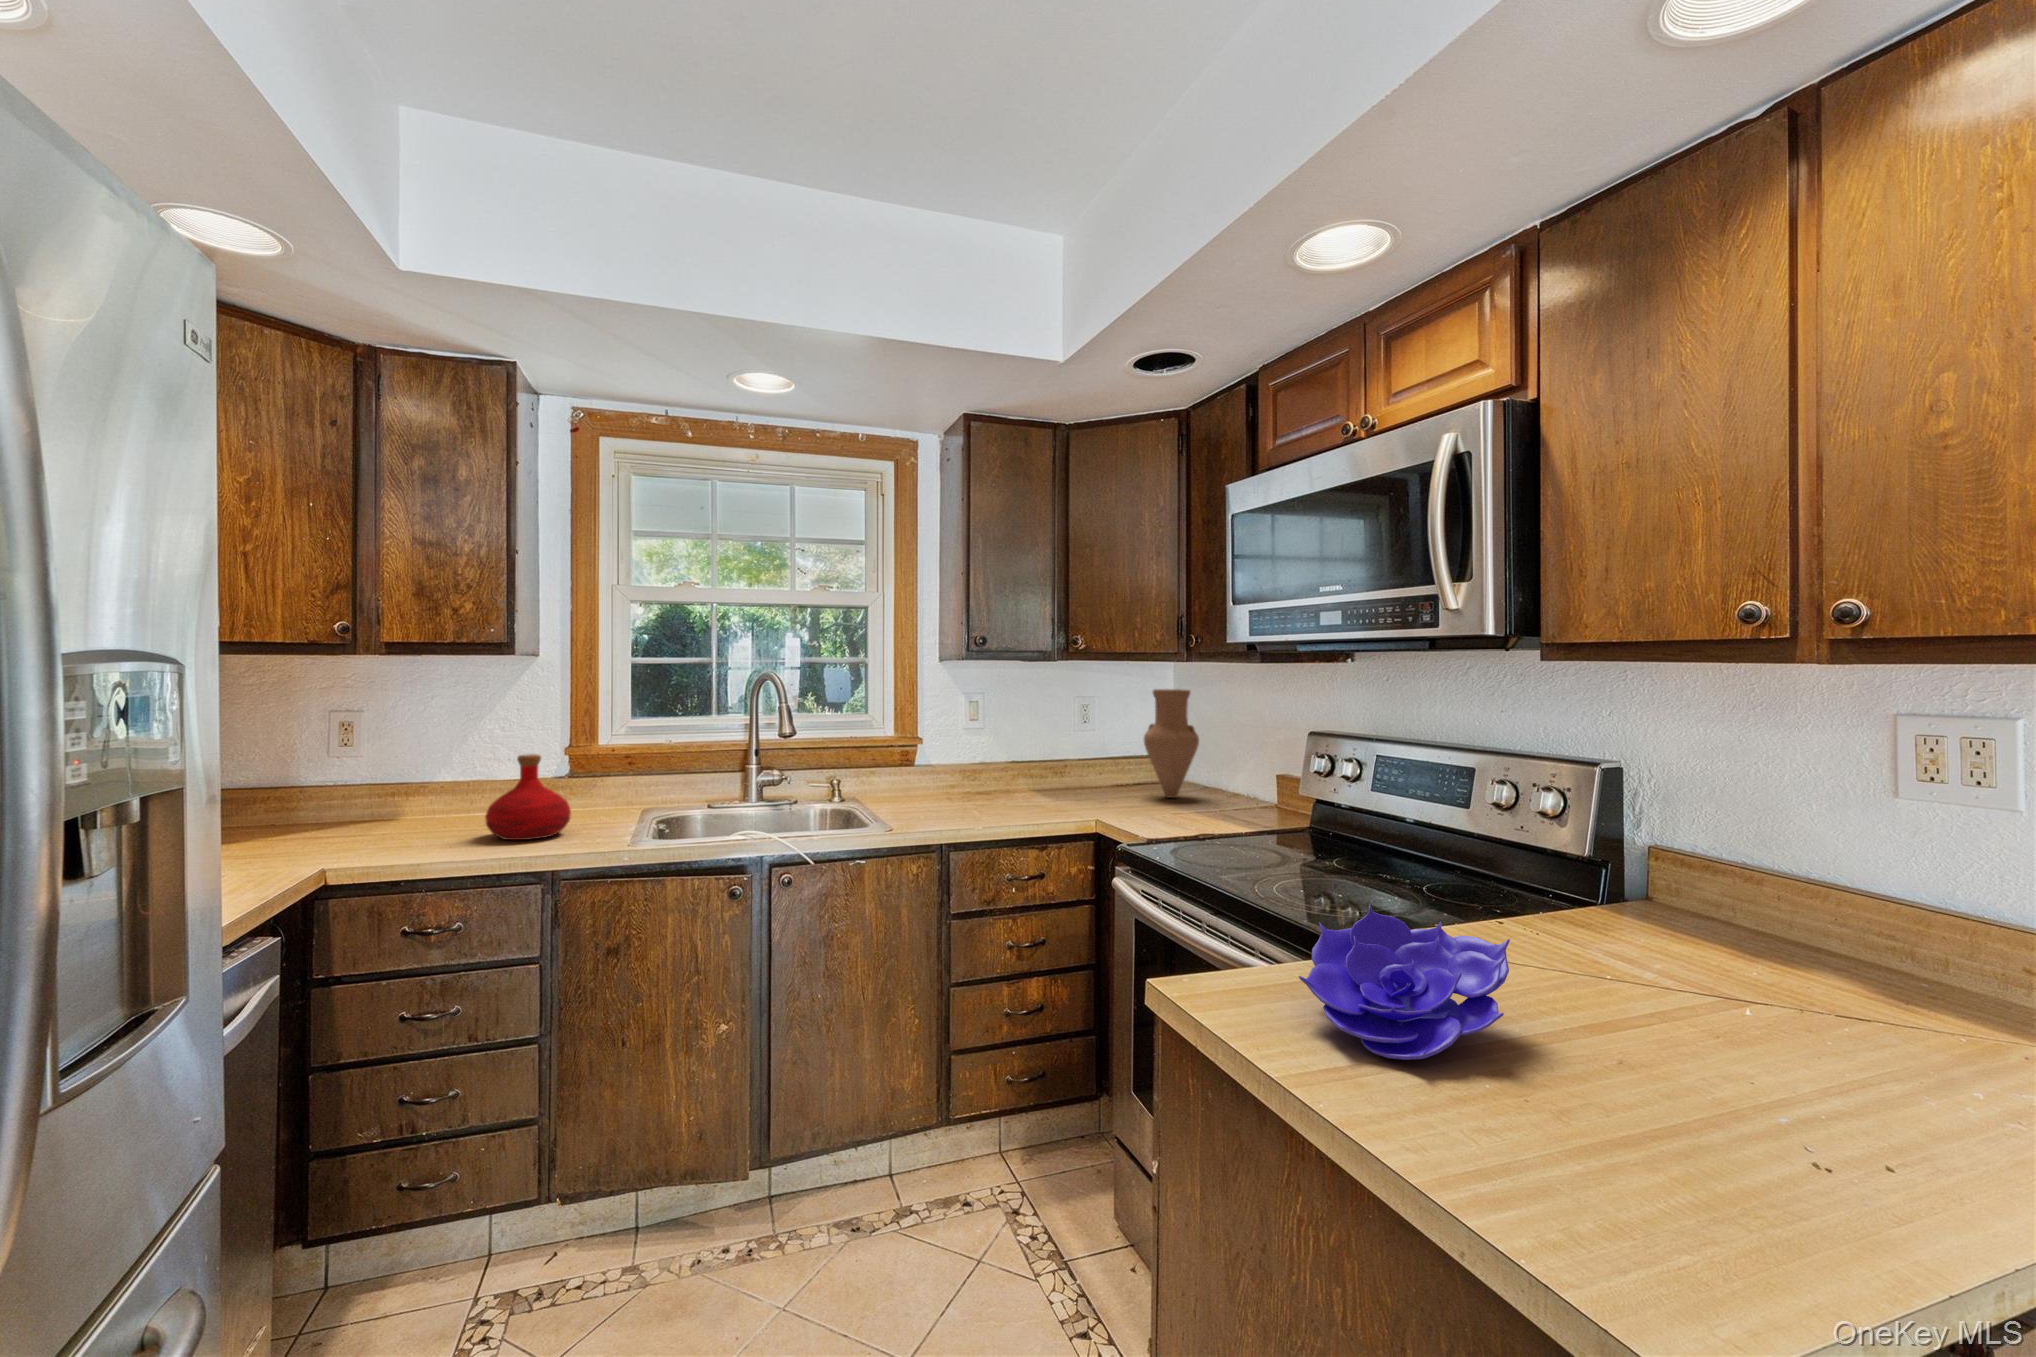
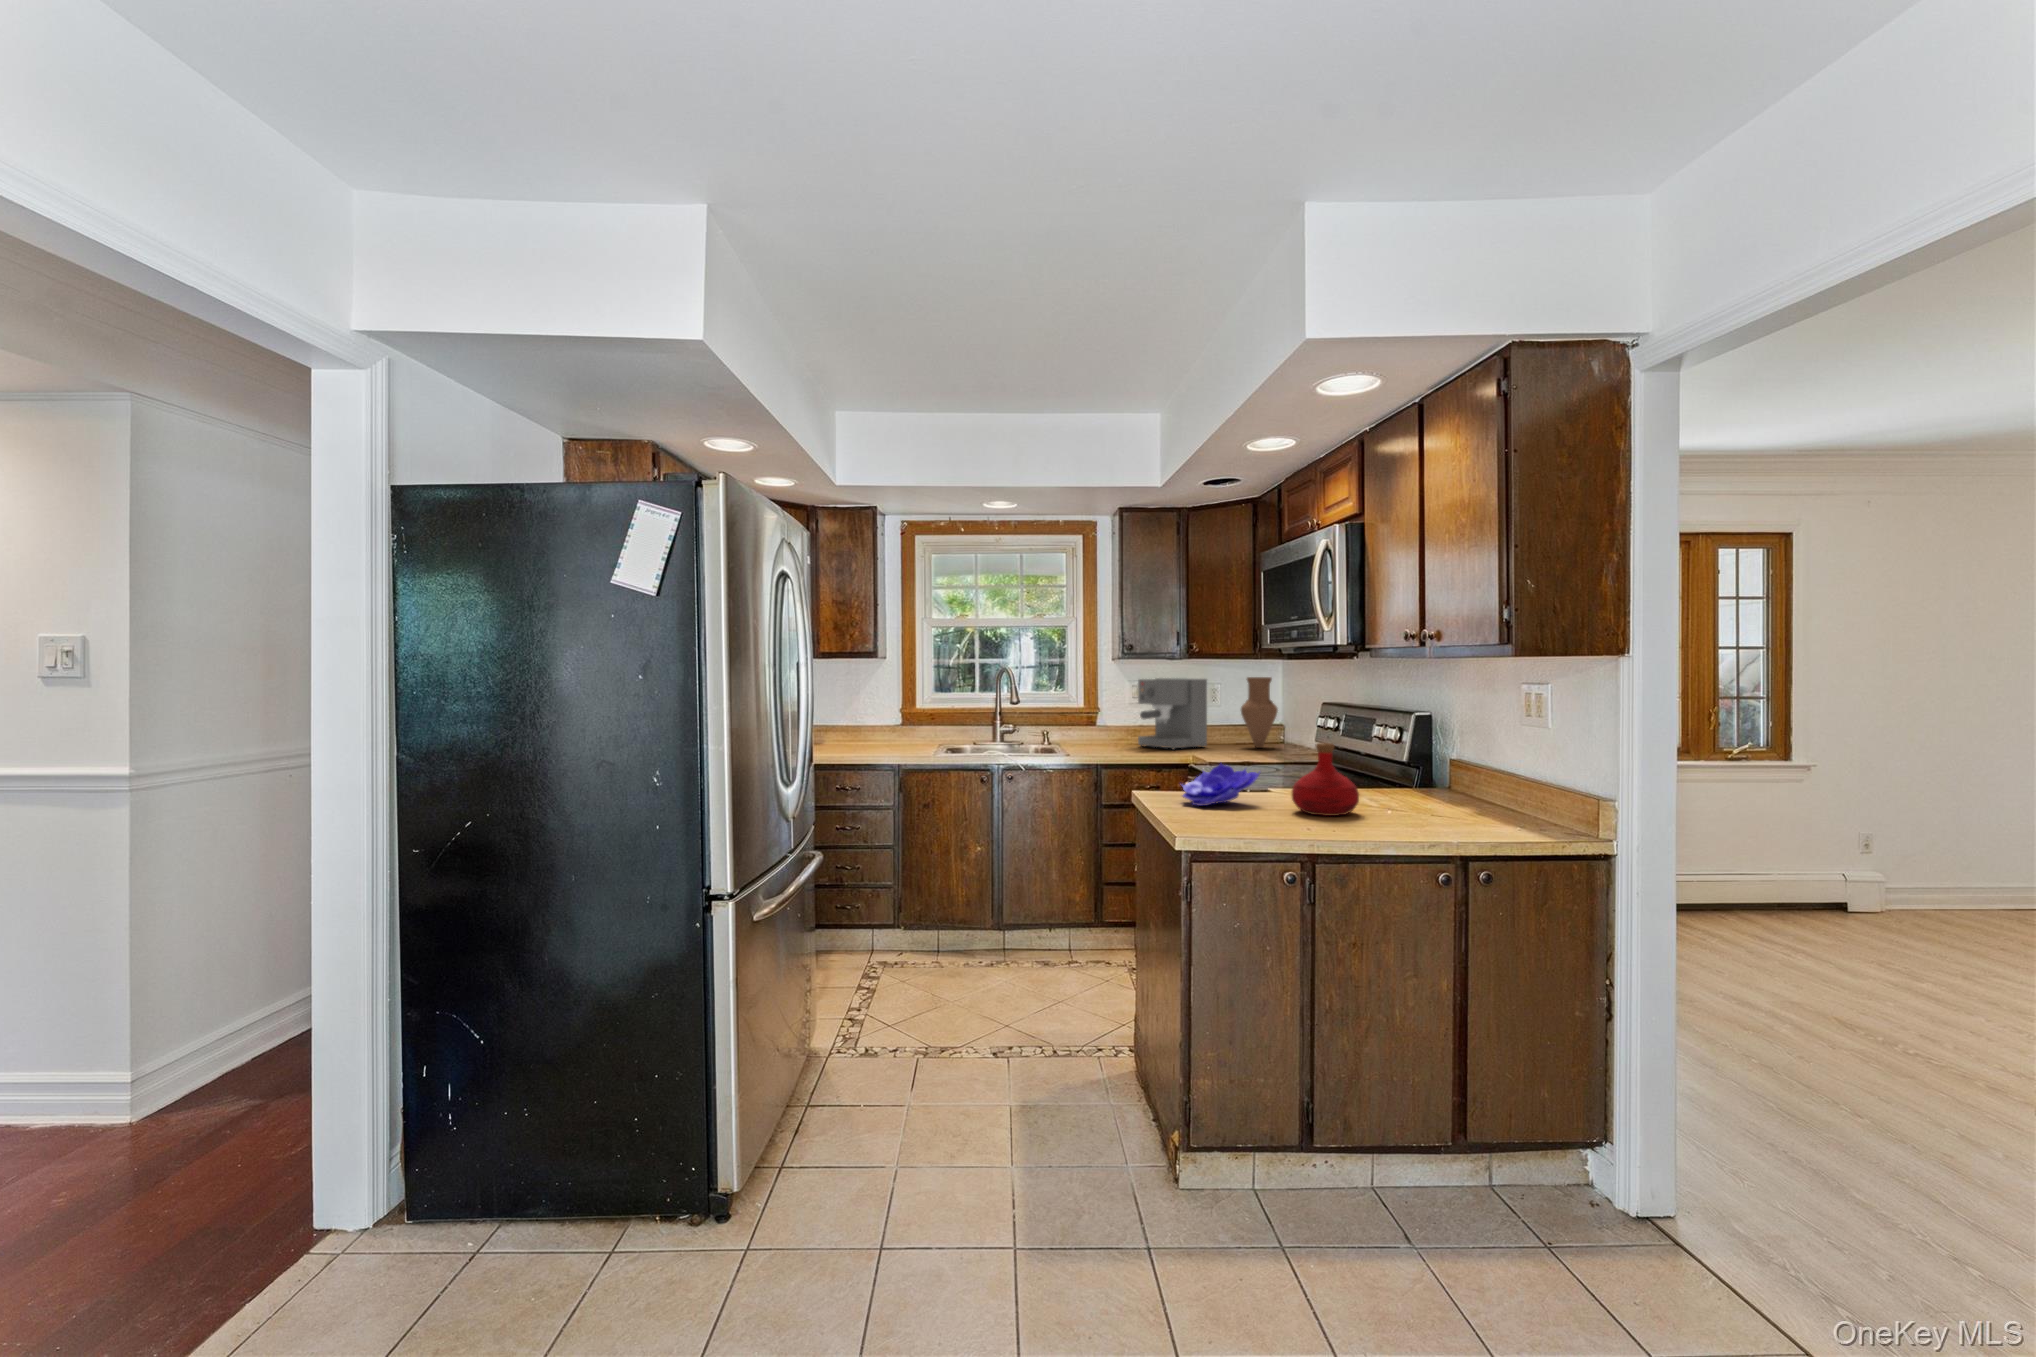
coffee maker: none [988,691,1095,807] -> present [1138,678,1207,749]
bottle: present [485,754,571,840] -> present [1292,743,1359,816]

